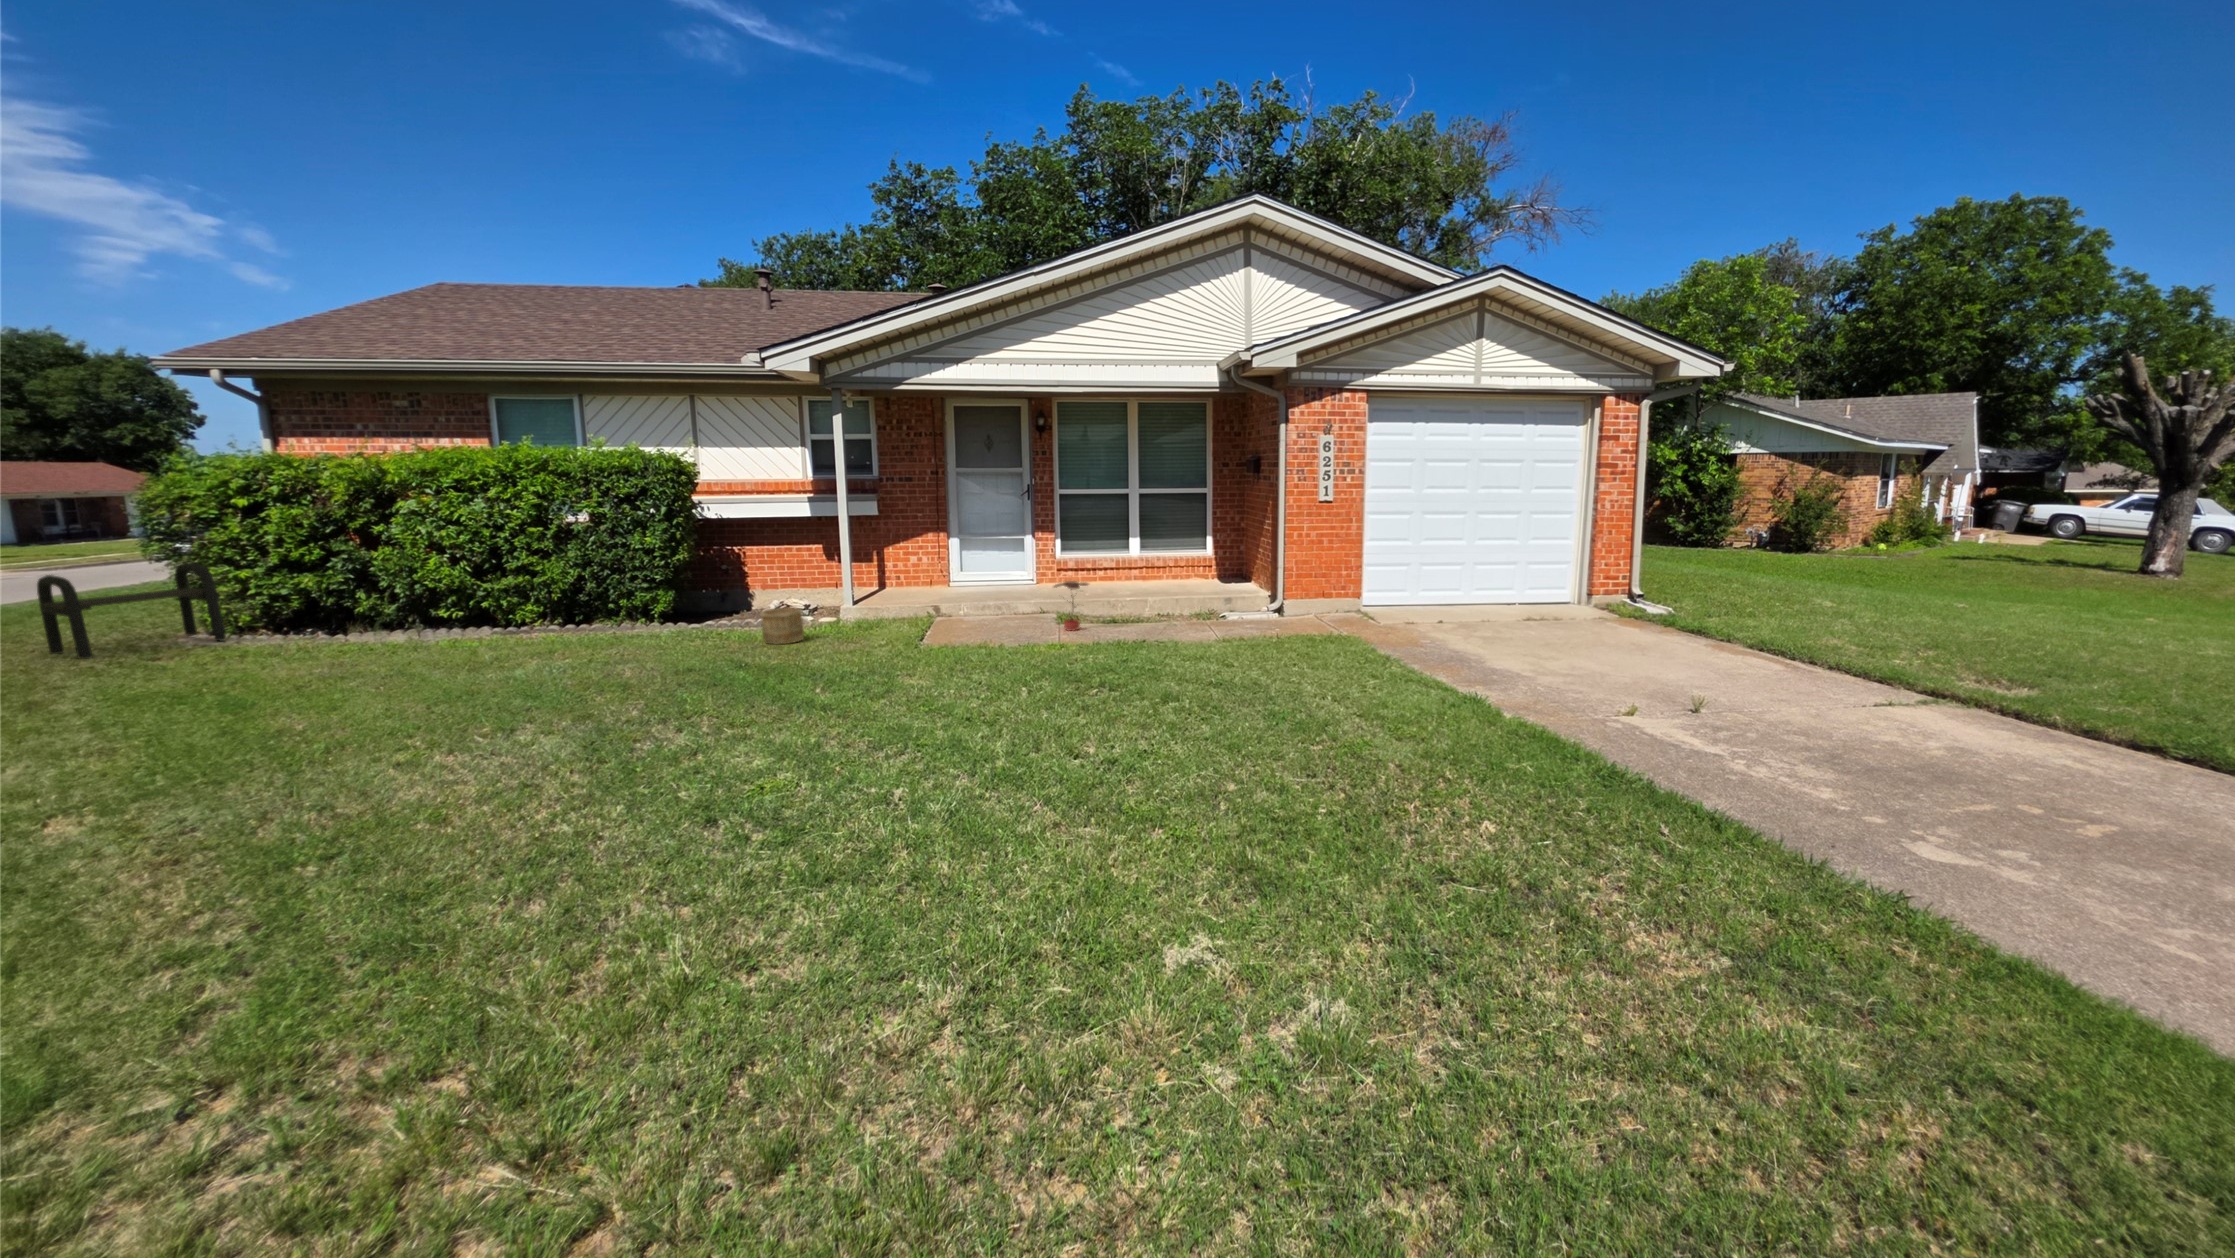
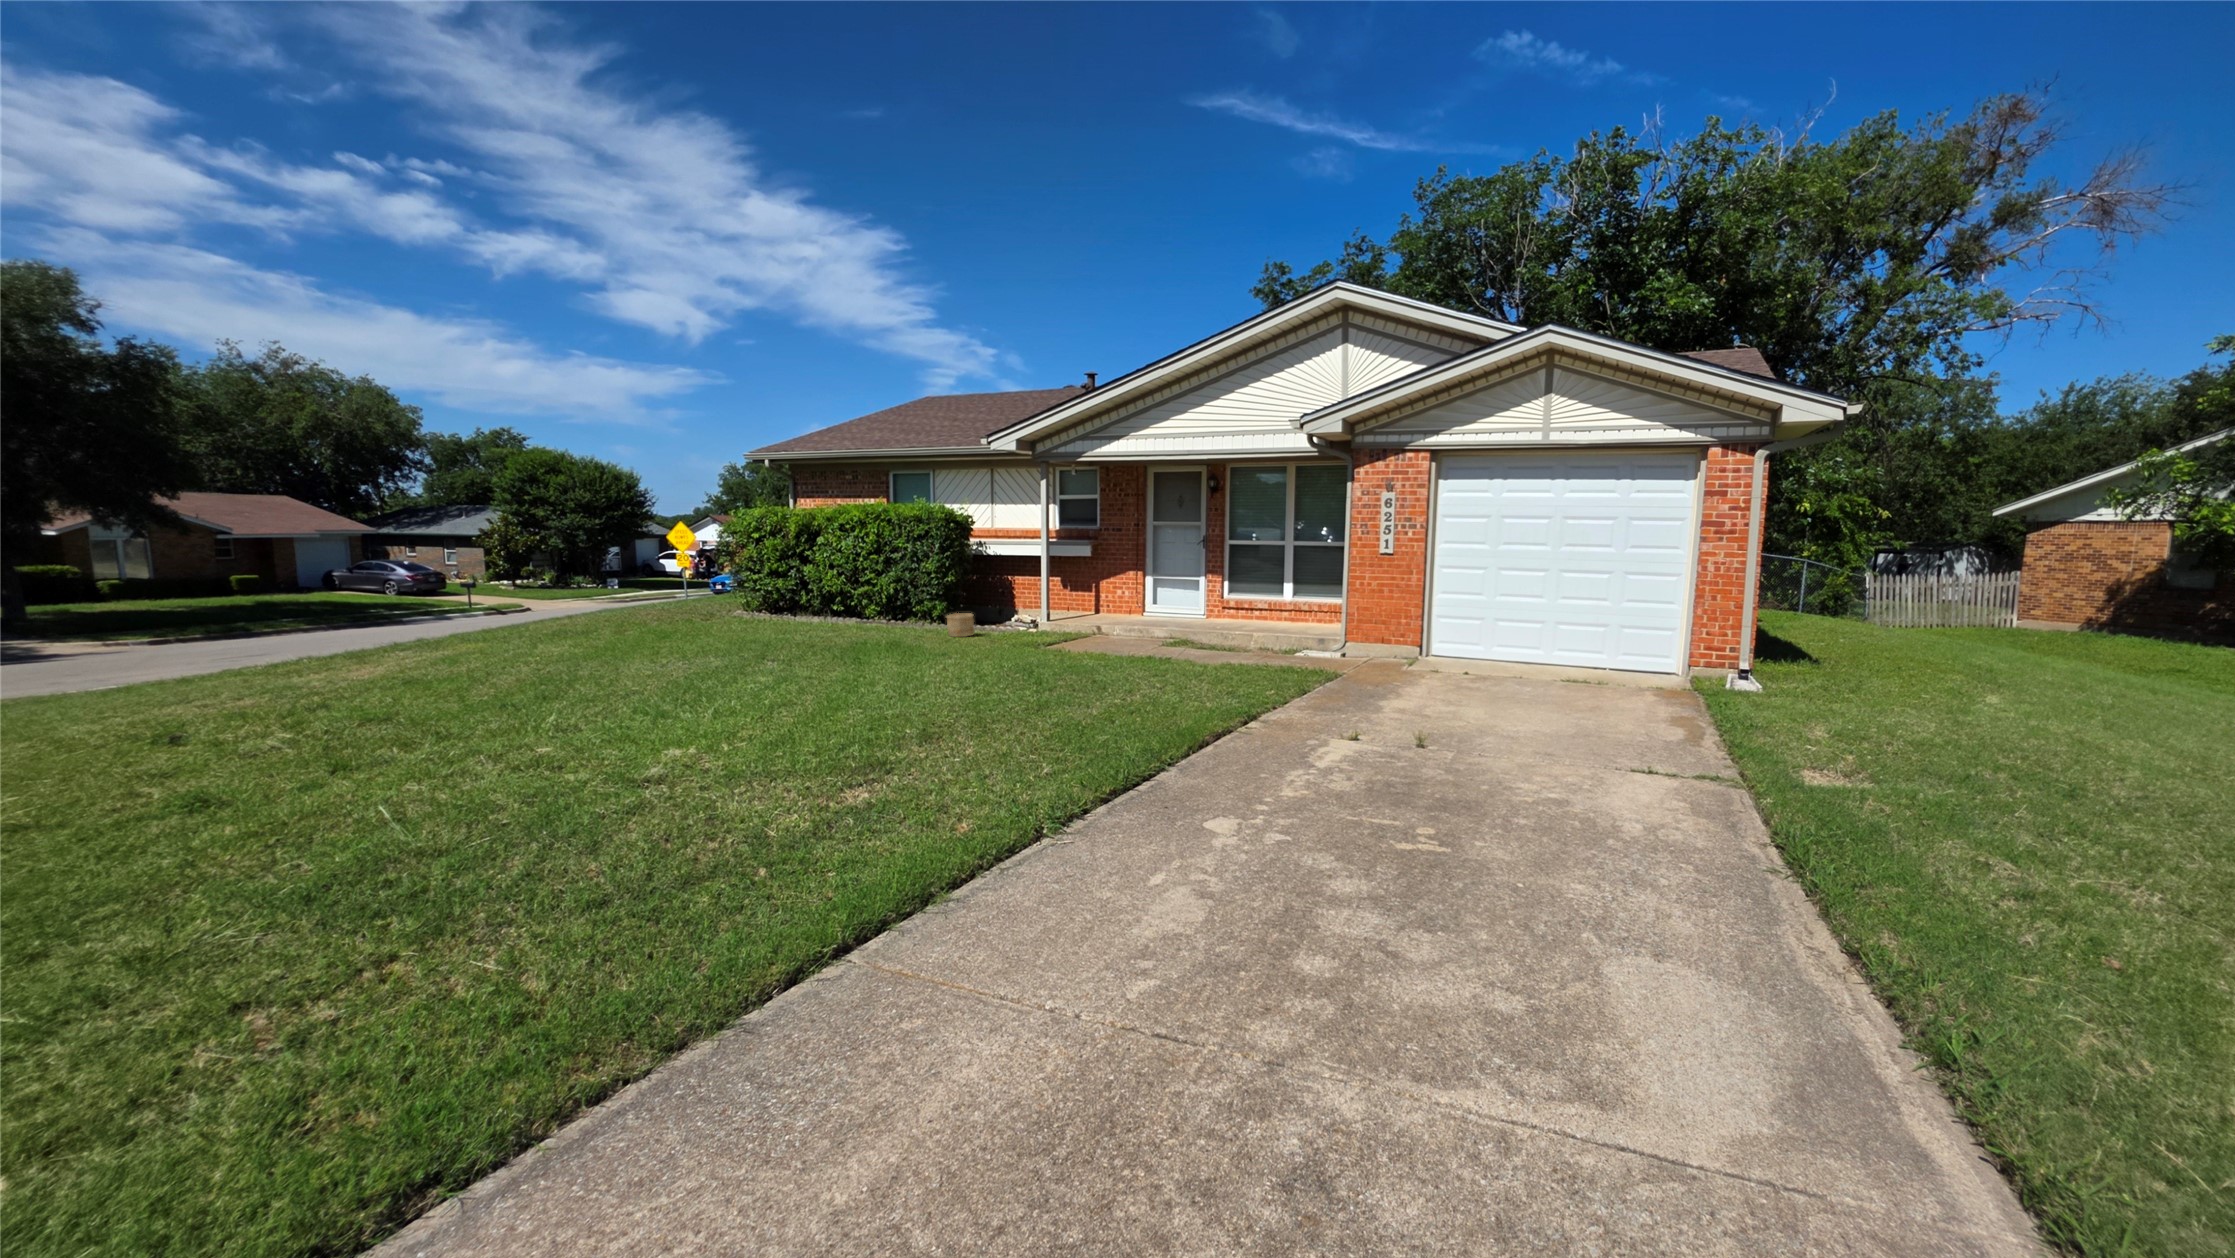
bench: present [37,563,226,659] -> none [666,569,739,616]
potted plant: present [1054,581,1088,631] -> none [1134,608,1163,646]

